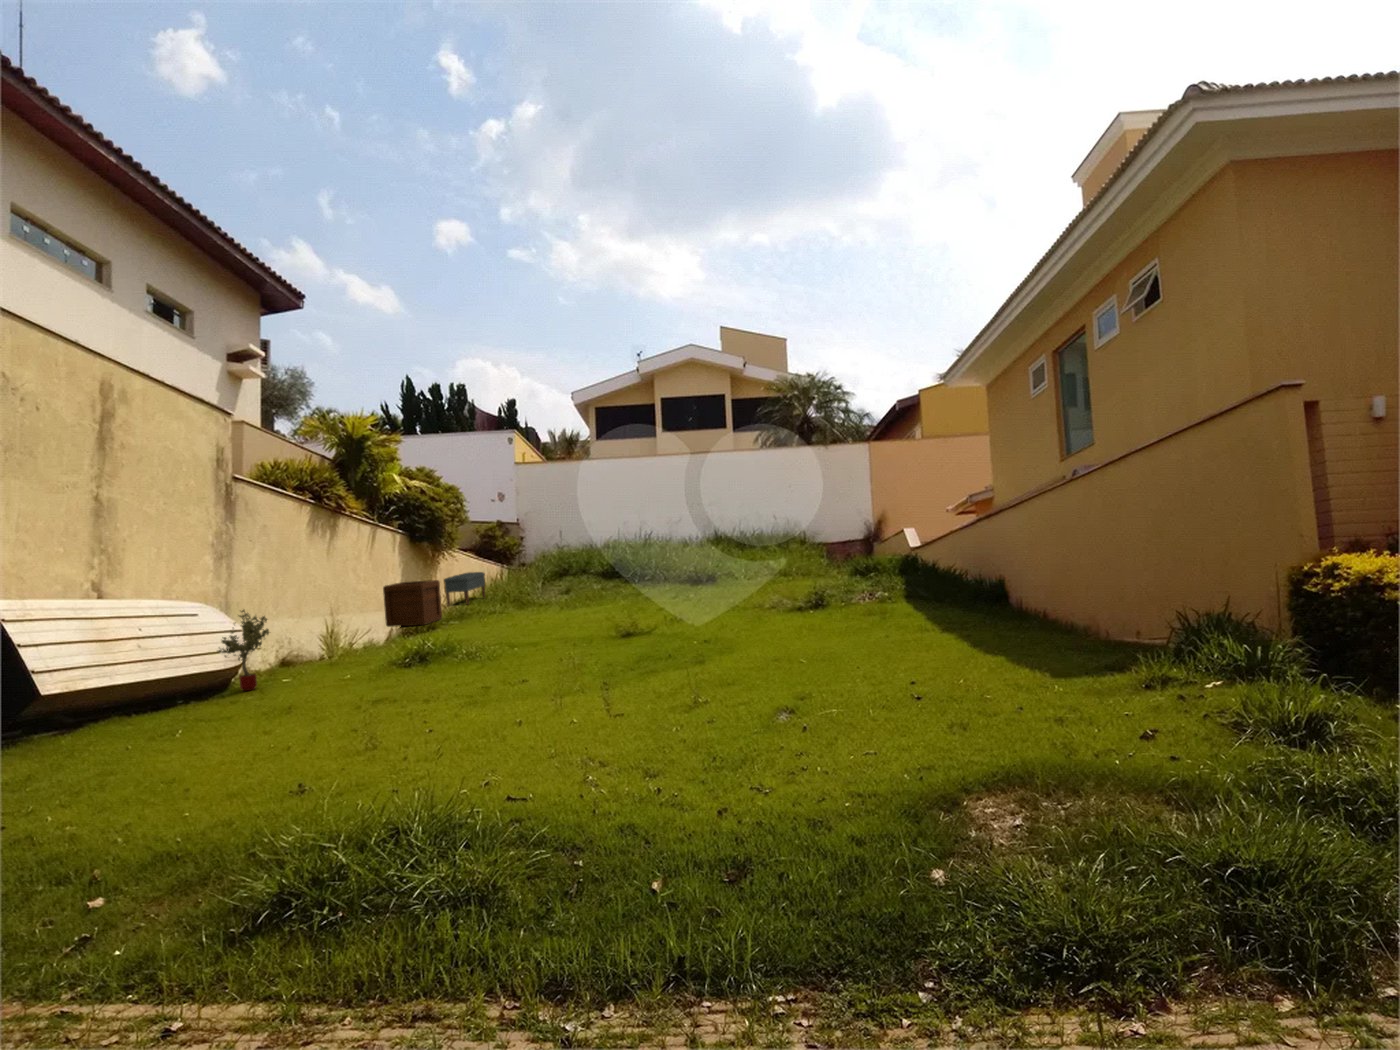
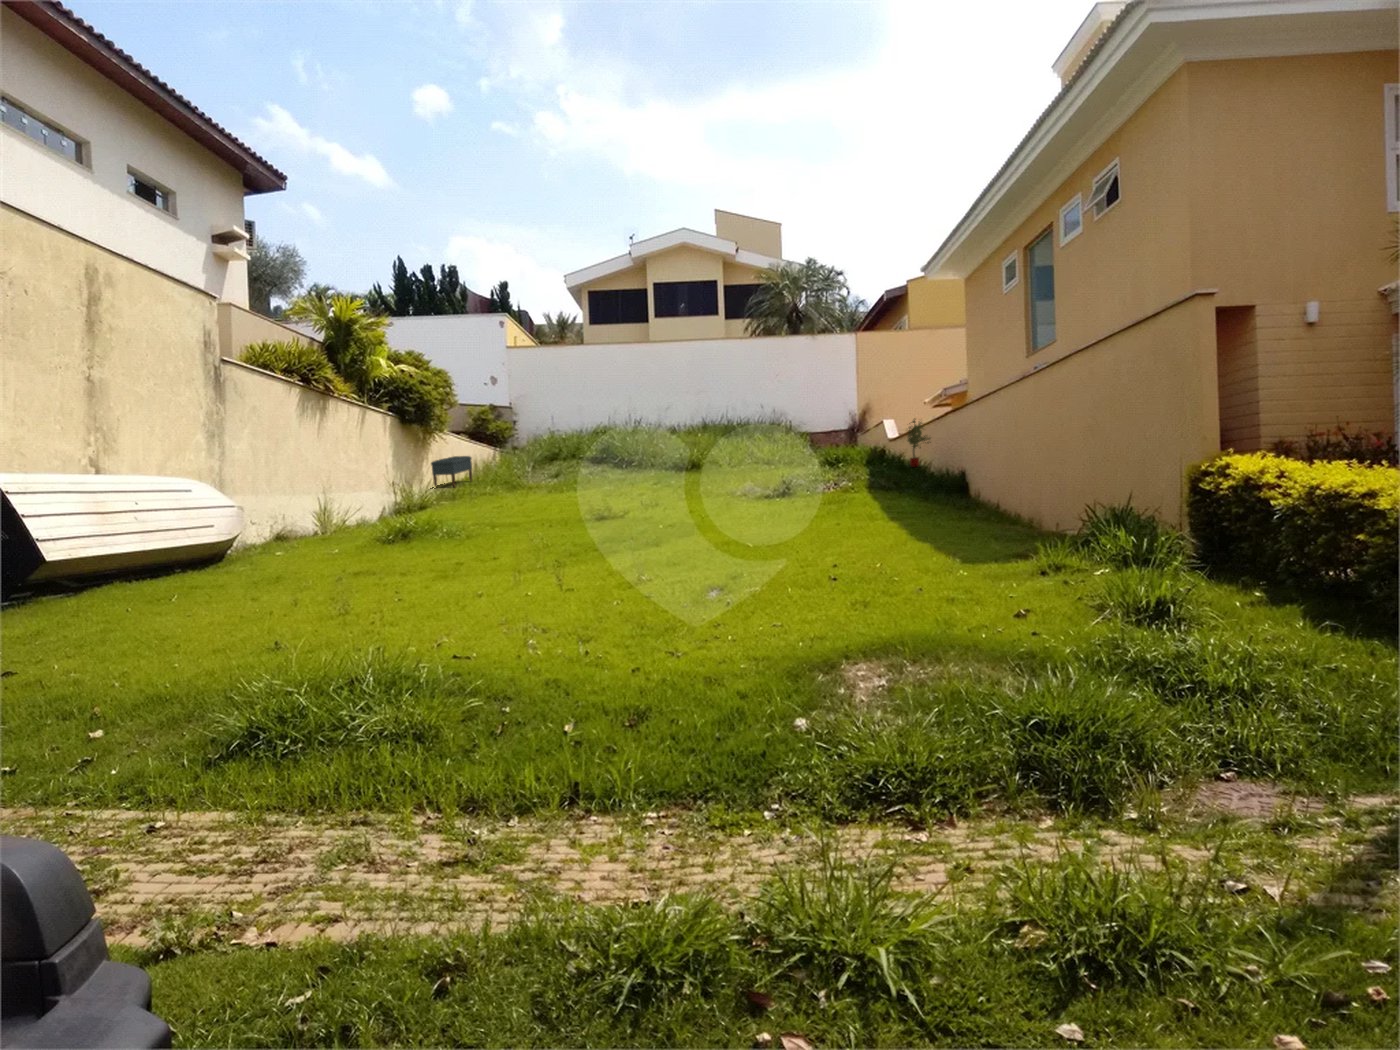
wooden crate: present [383,580,442,627] -> none [369,463,427,507]
potted tree: present [218,610,269,691] -> present [908,420,931,467]

